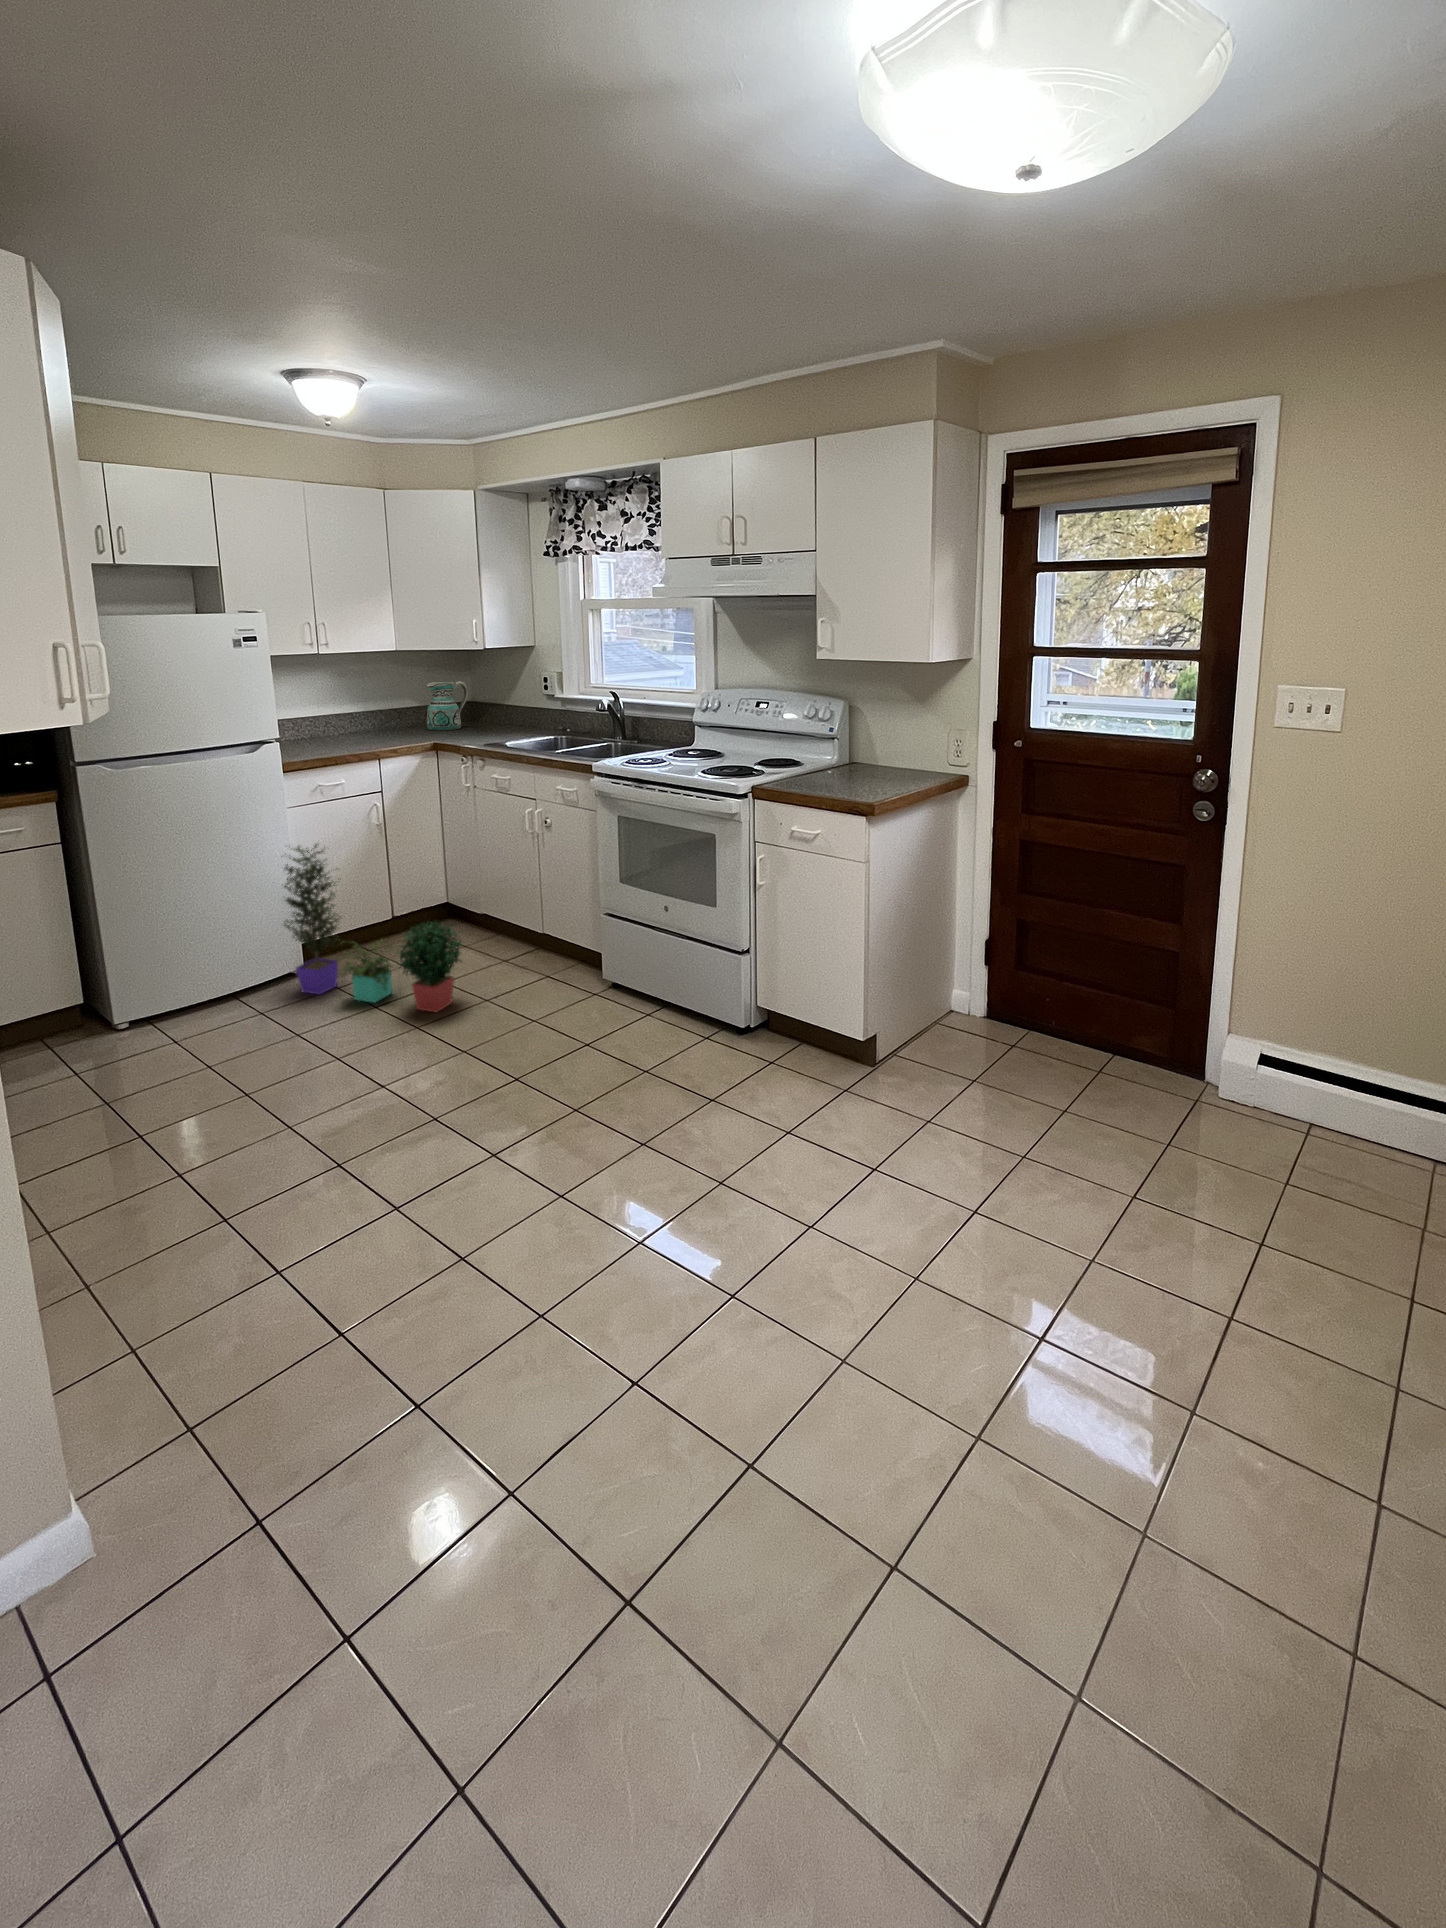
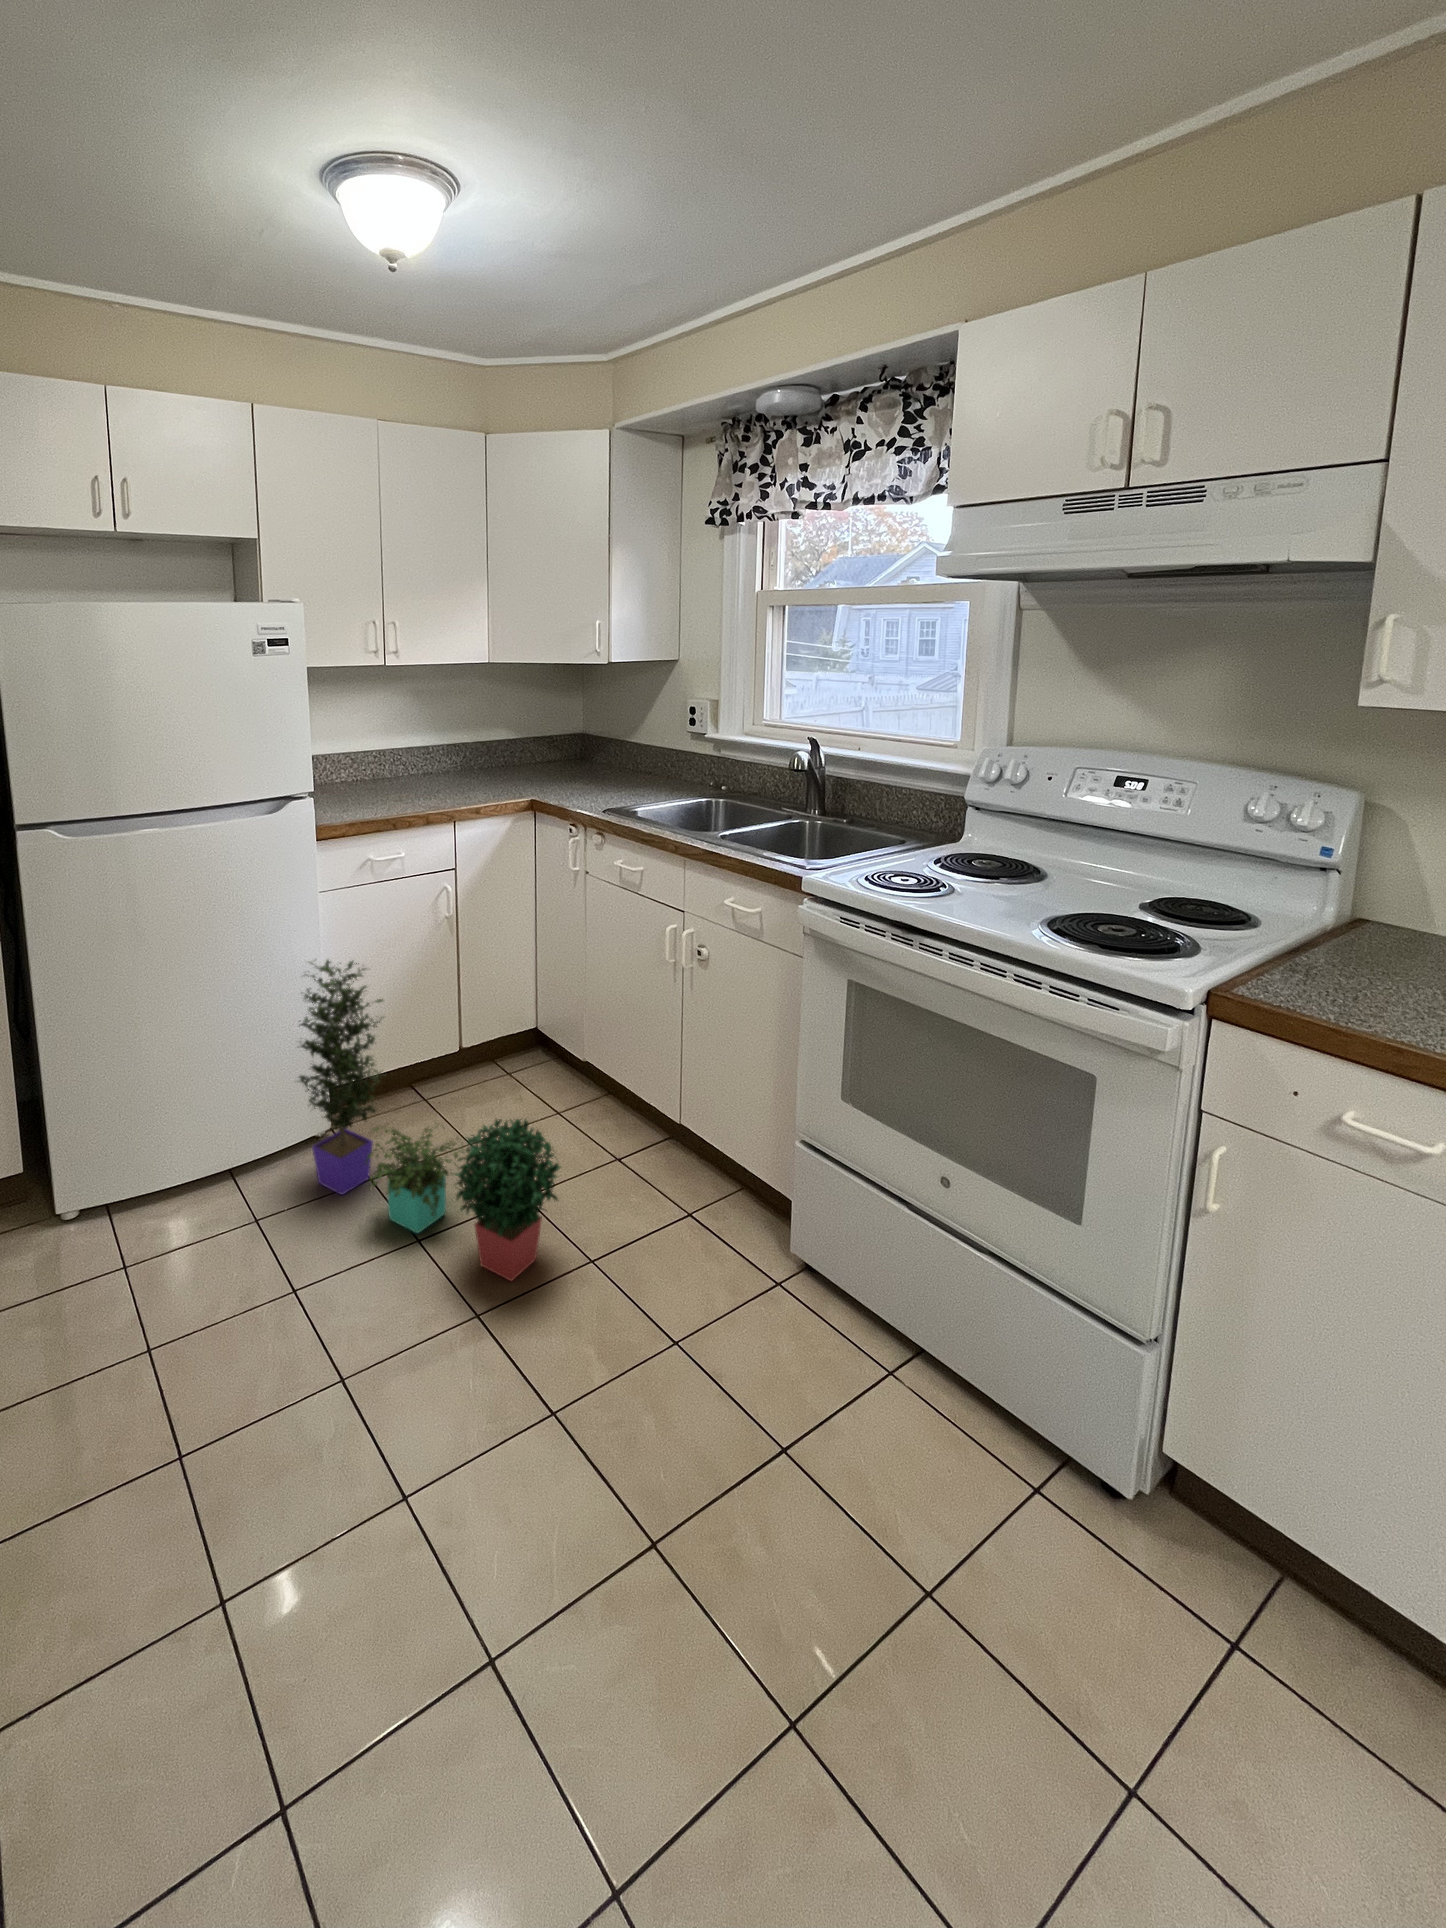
ceramic pitcher: present [427,681,468,730] -> none [524,706,580,775]

